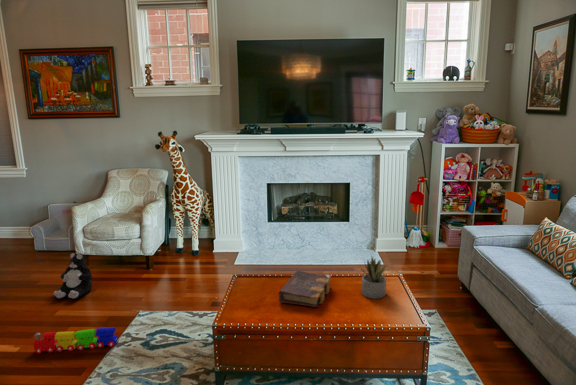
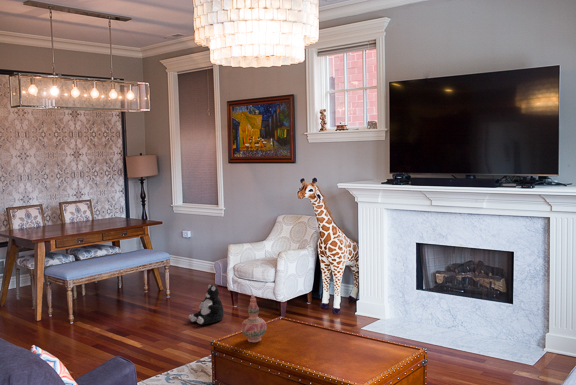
decorative vase: none [235,255,261,305] -> present [241,295,267,342]
succulent plant: present [362,258,386,299] -> none [352,320,379,367]
book: present [279,270,331,307] -> none [273,325,340,357]
toy train: present [34,327,118,354] -> none [141,337,194,363]

